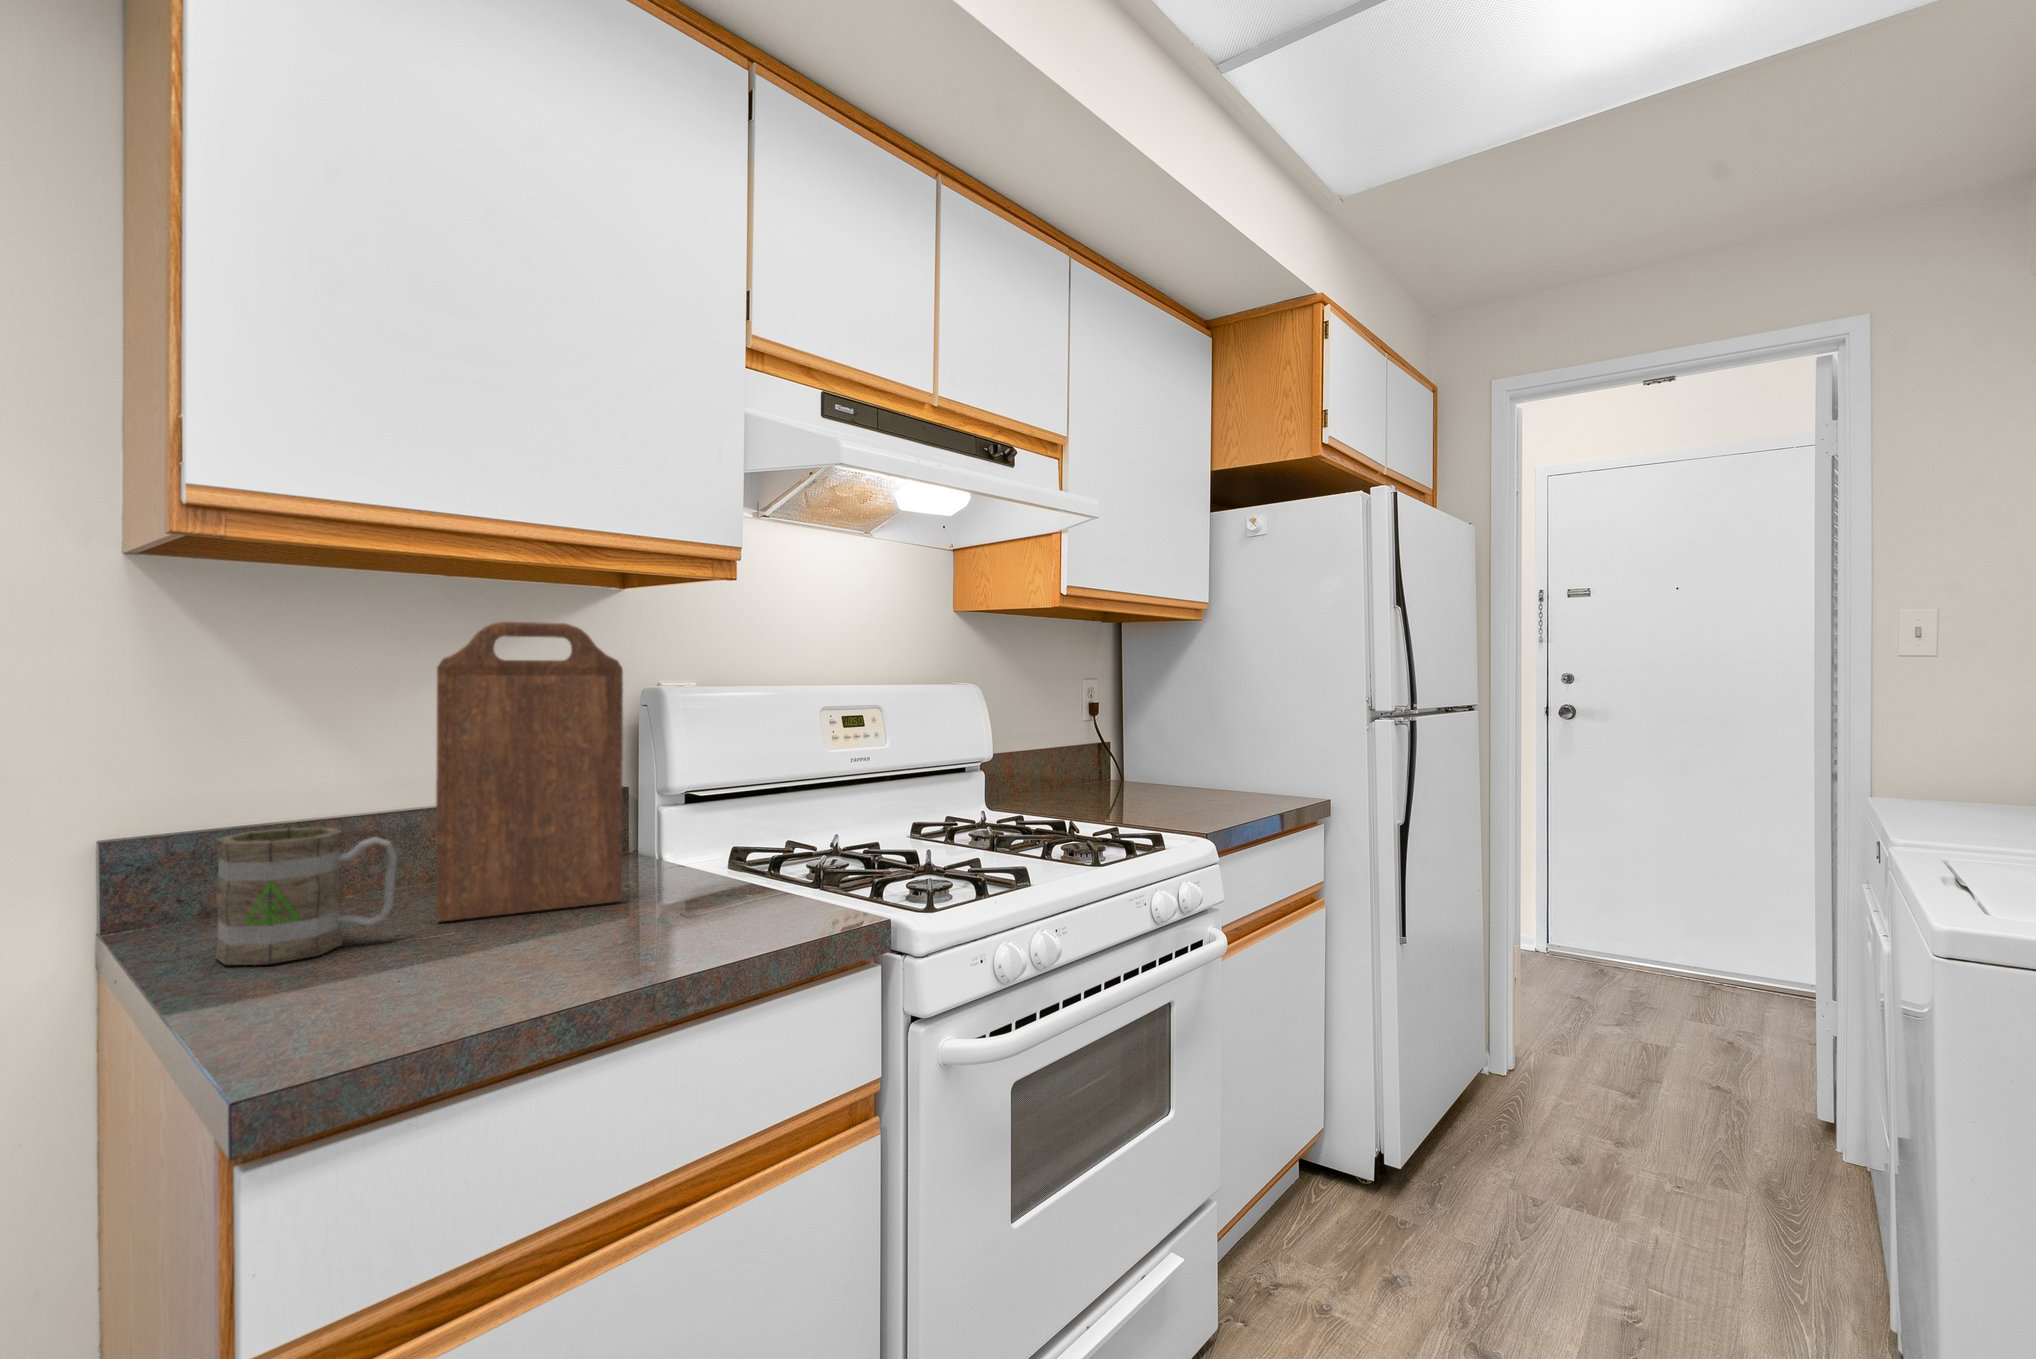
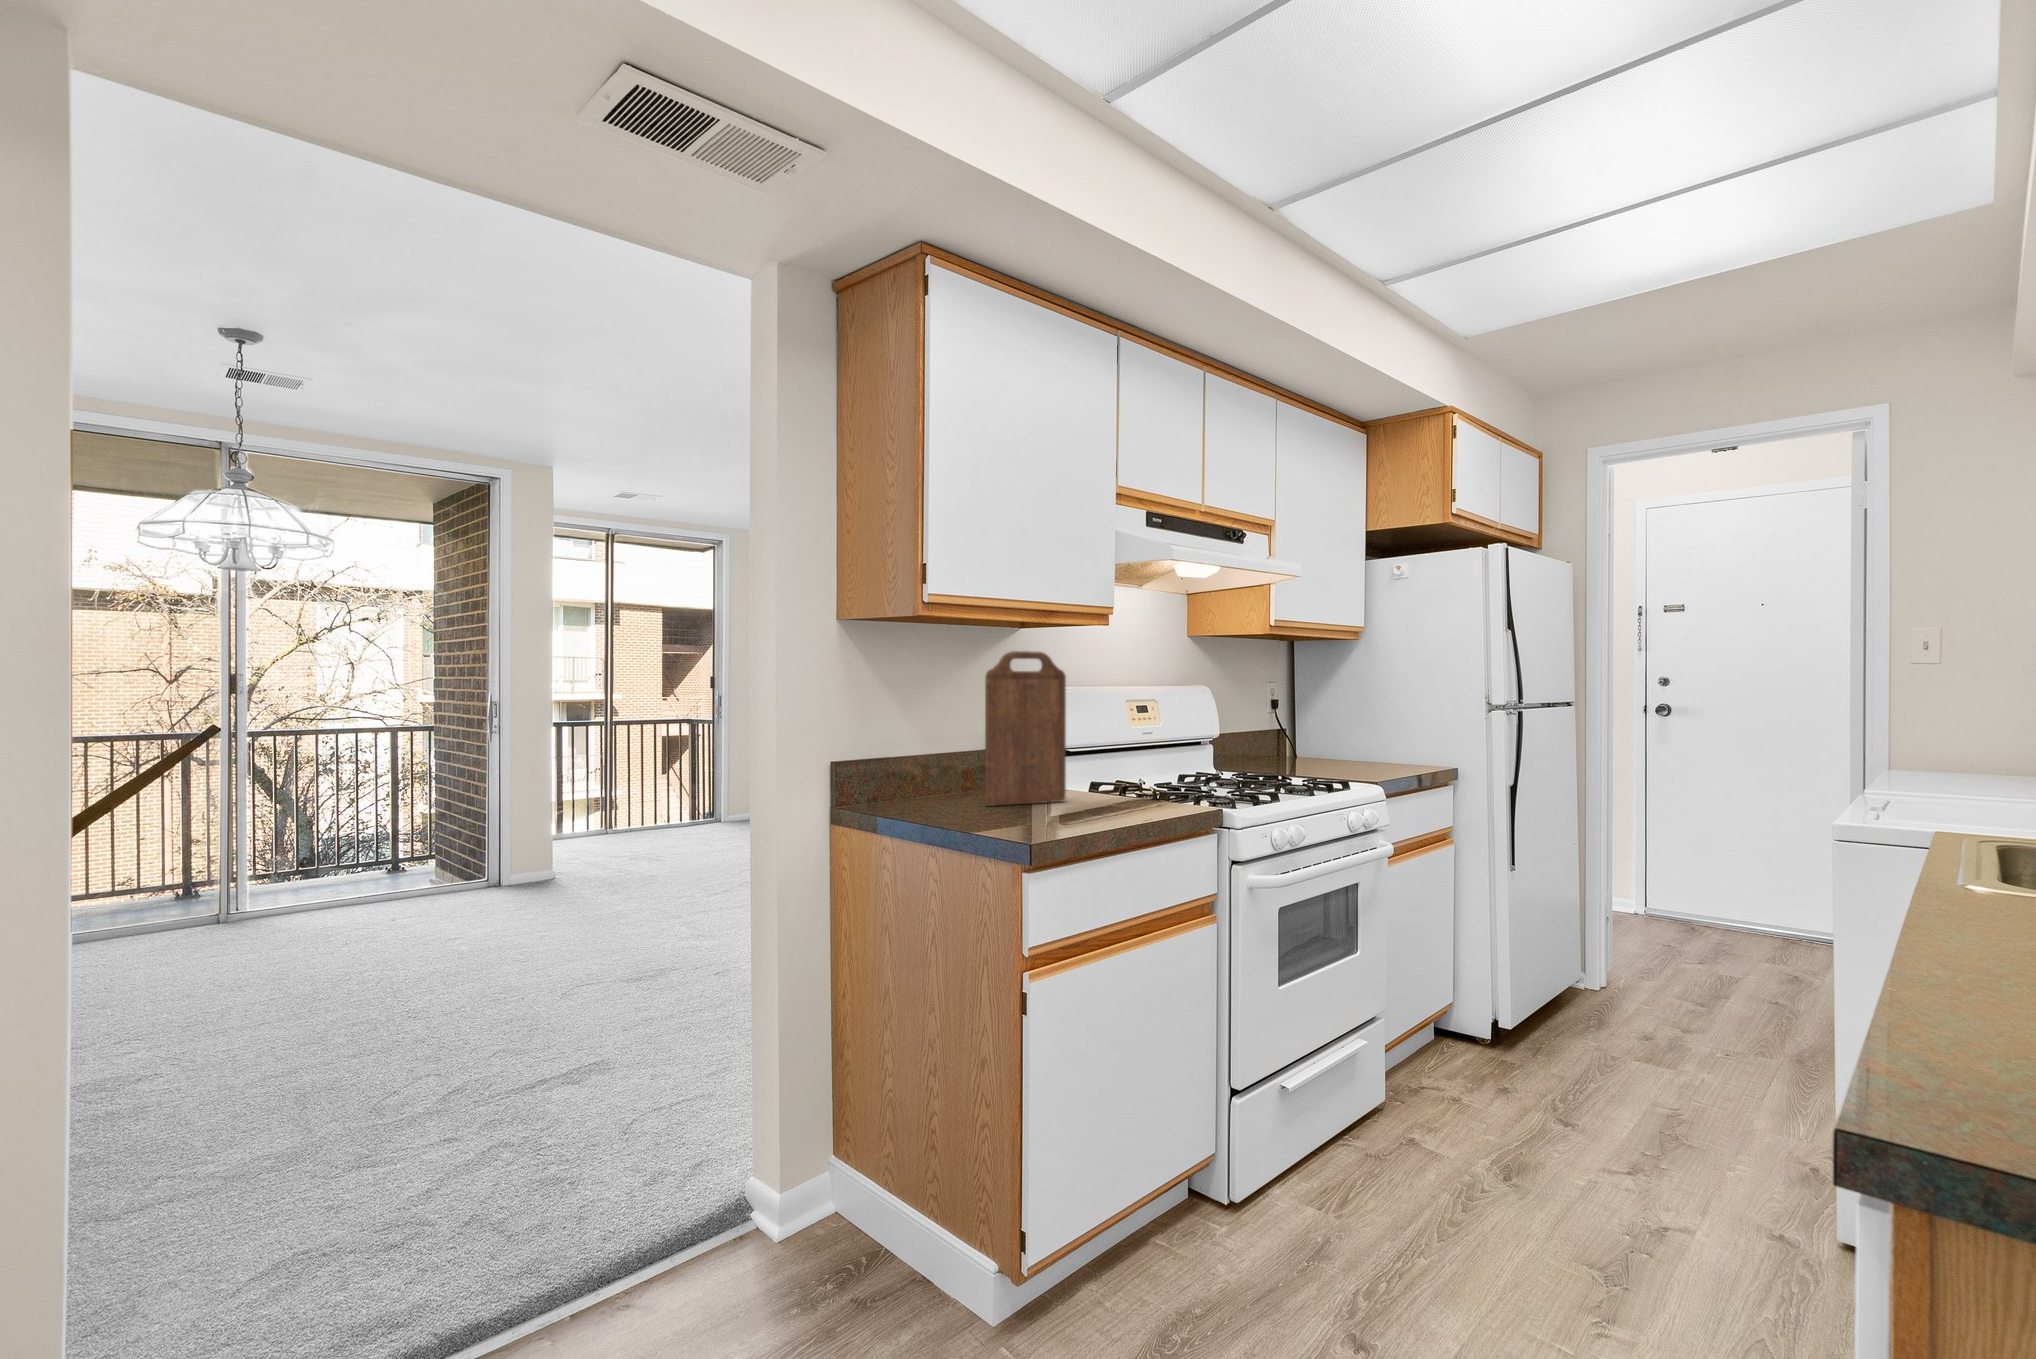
mug: present [215,828,397,965] -> none [912,755,983,816]

